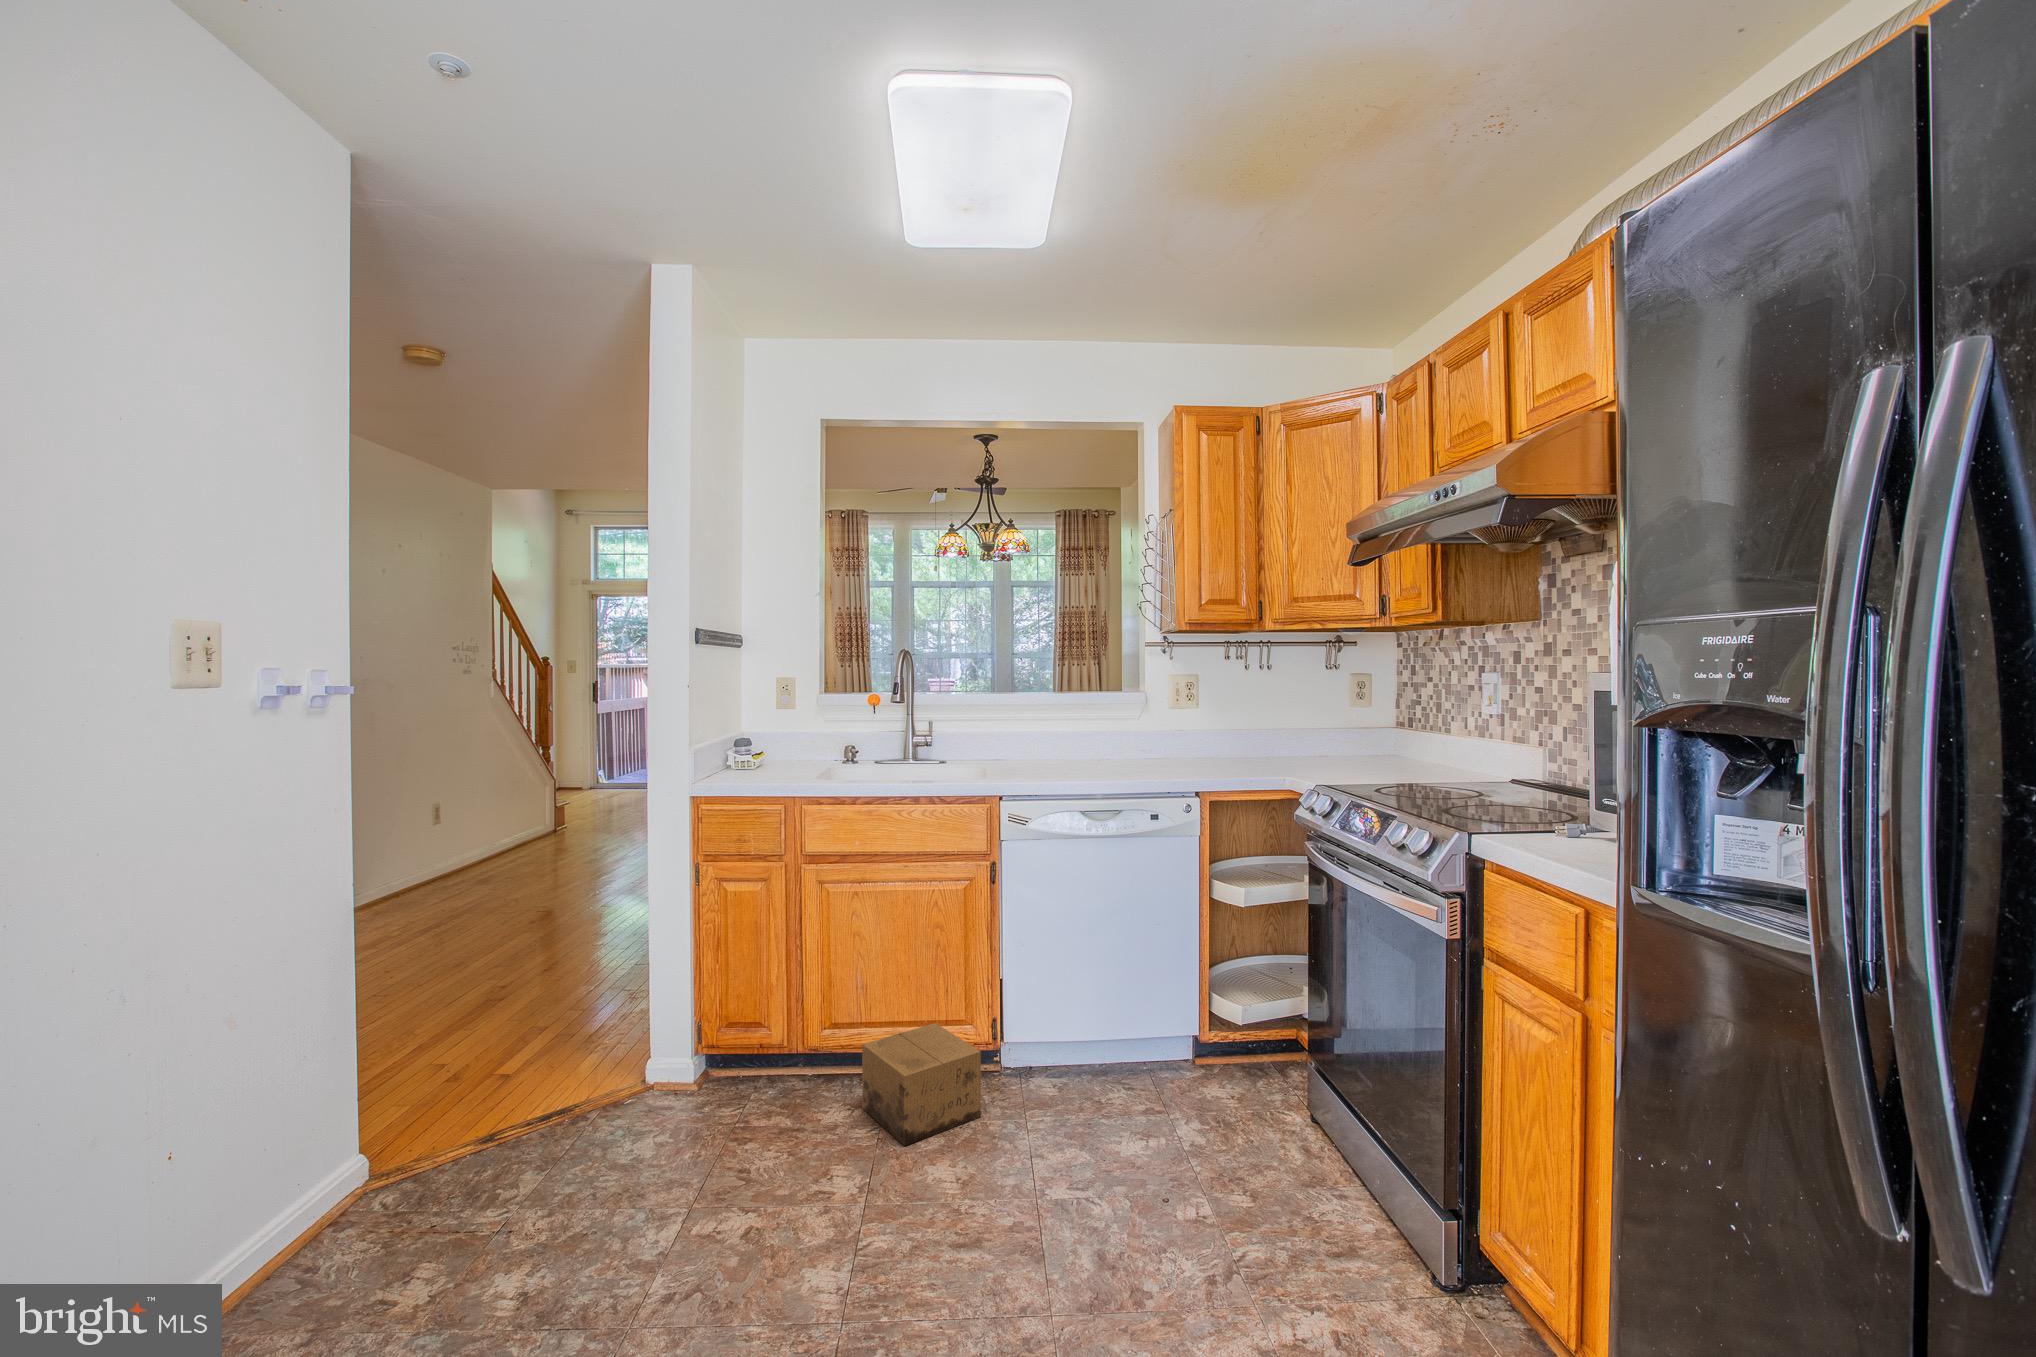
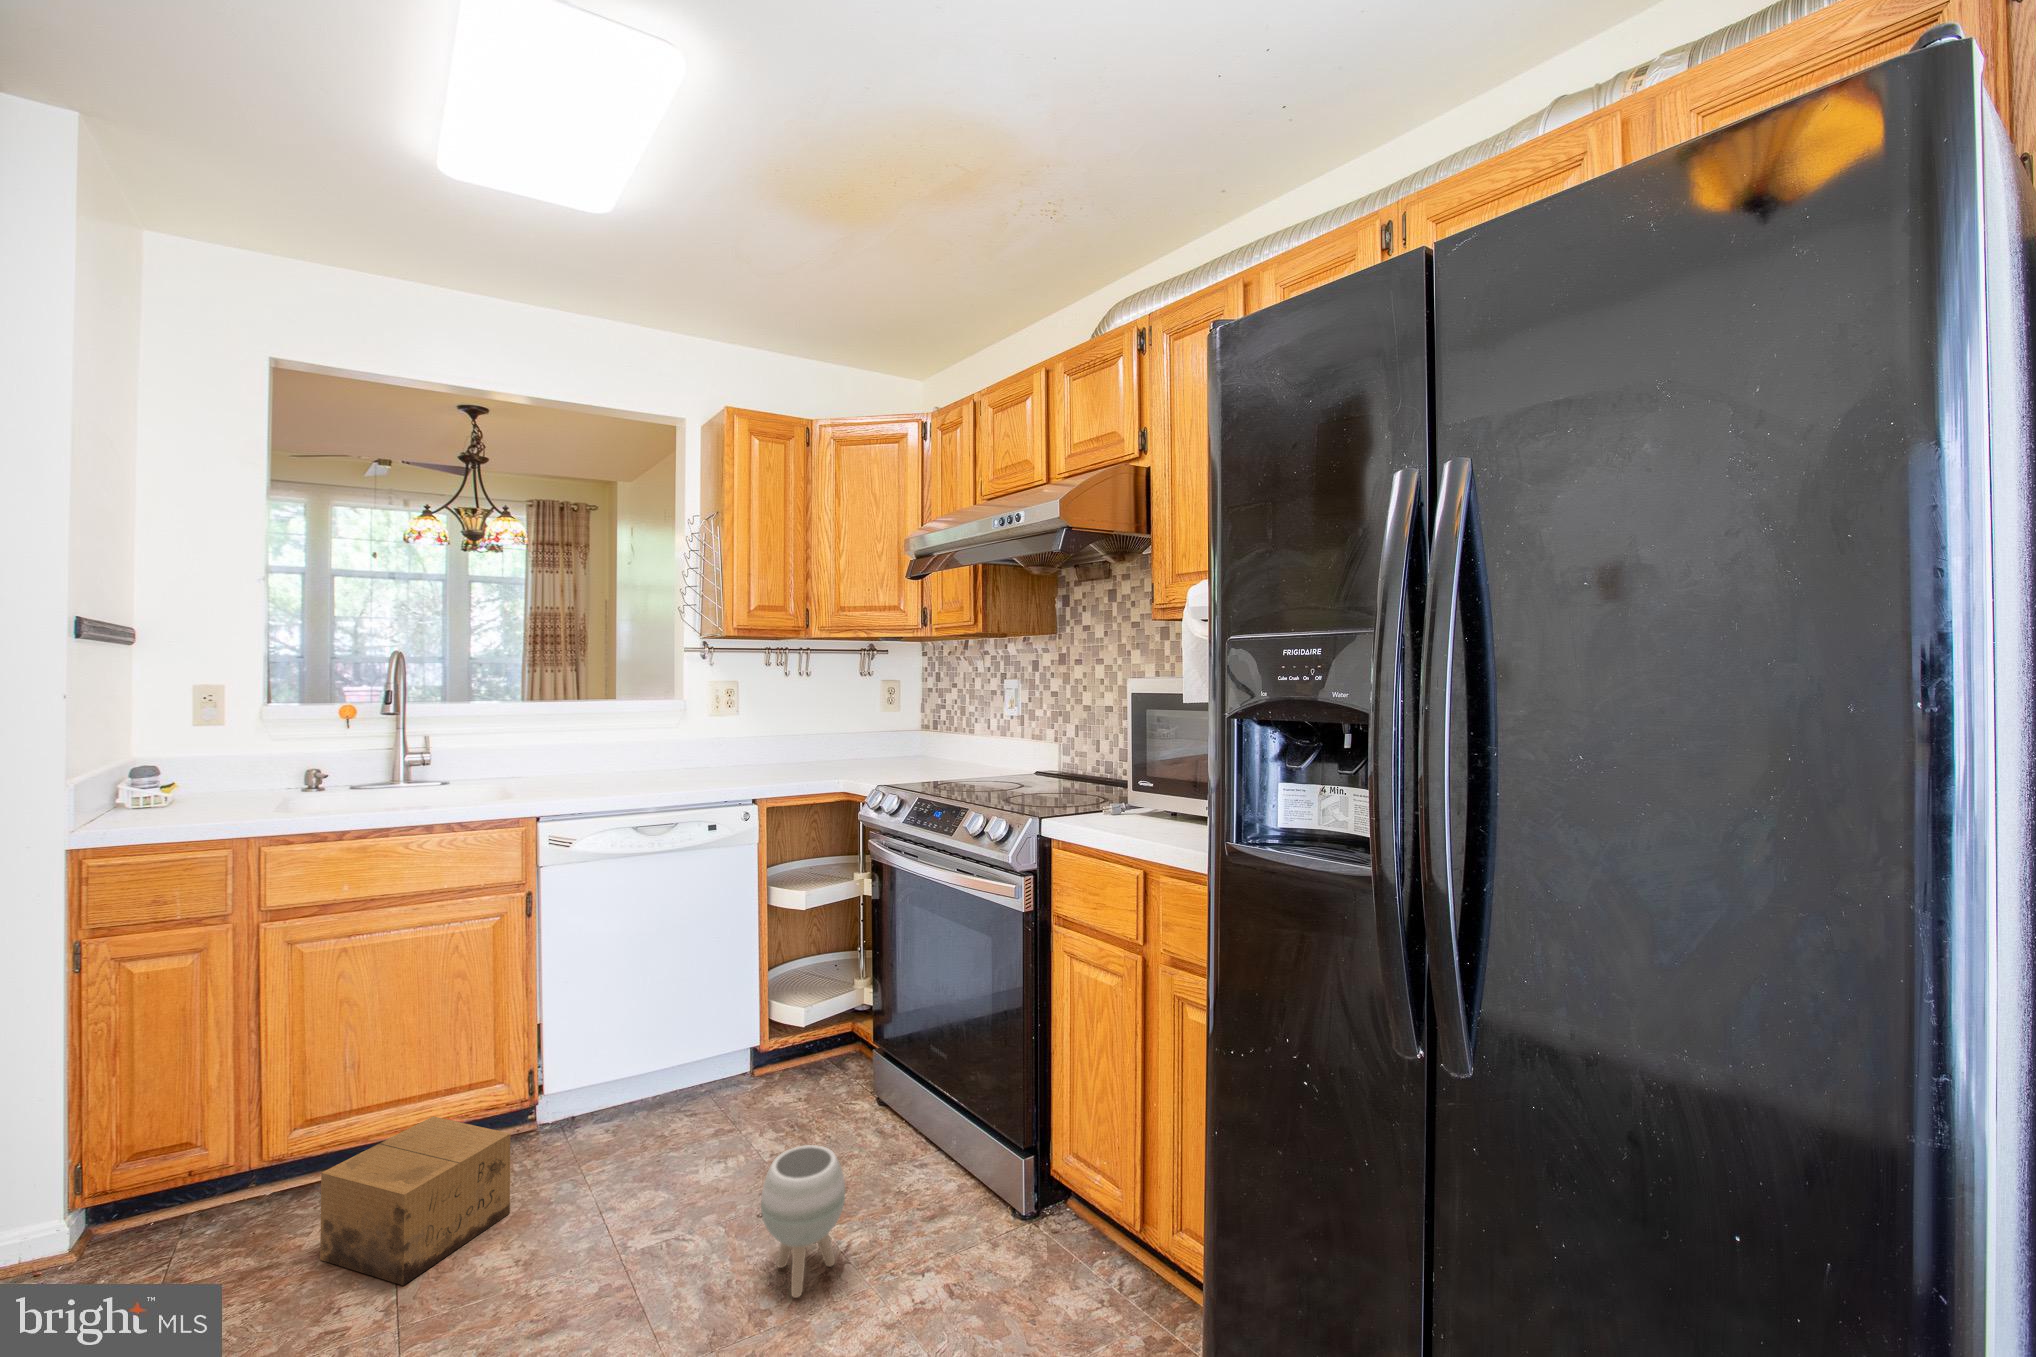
planter: none [1155,1133,1236,1277] -> present [761,1145,845,1298]

